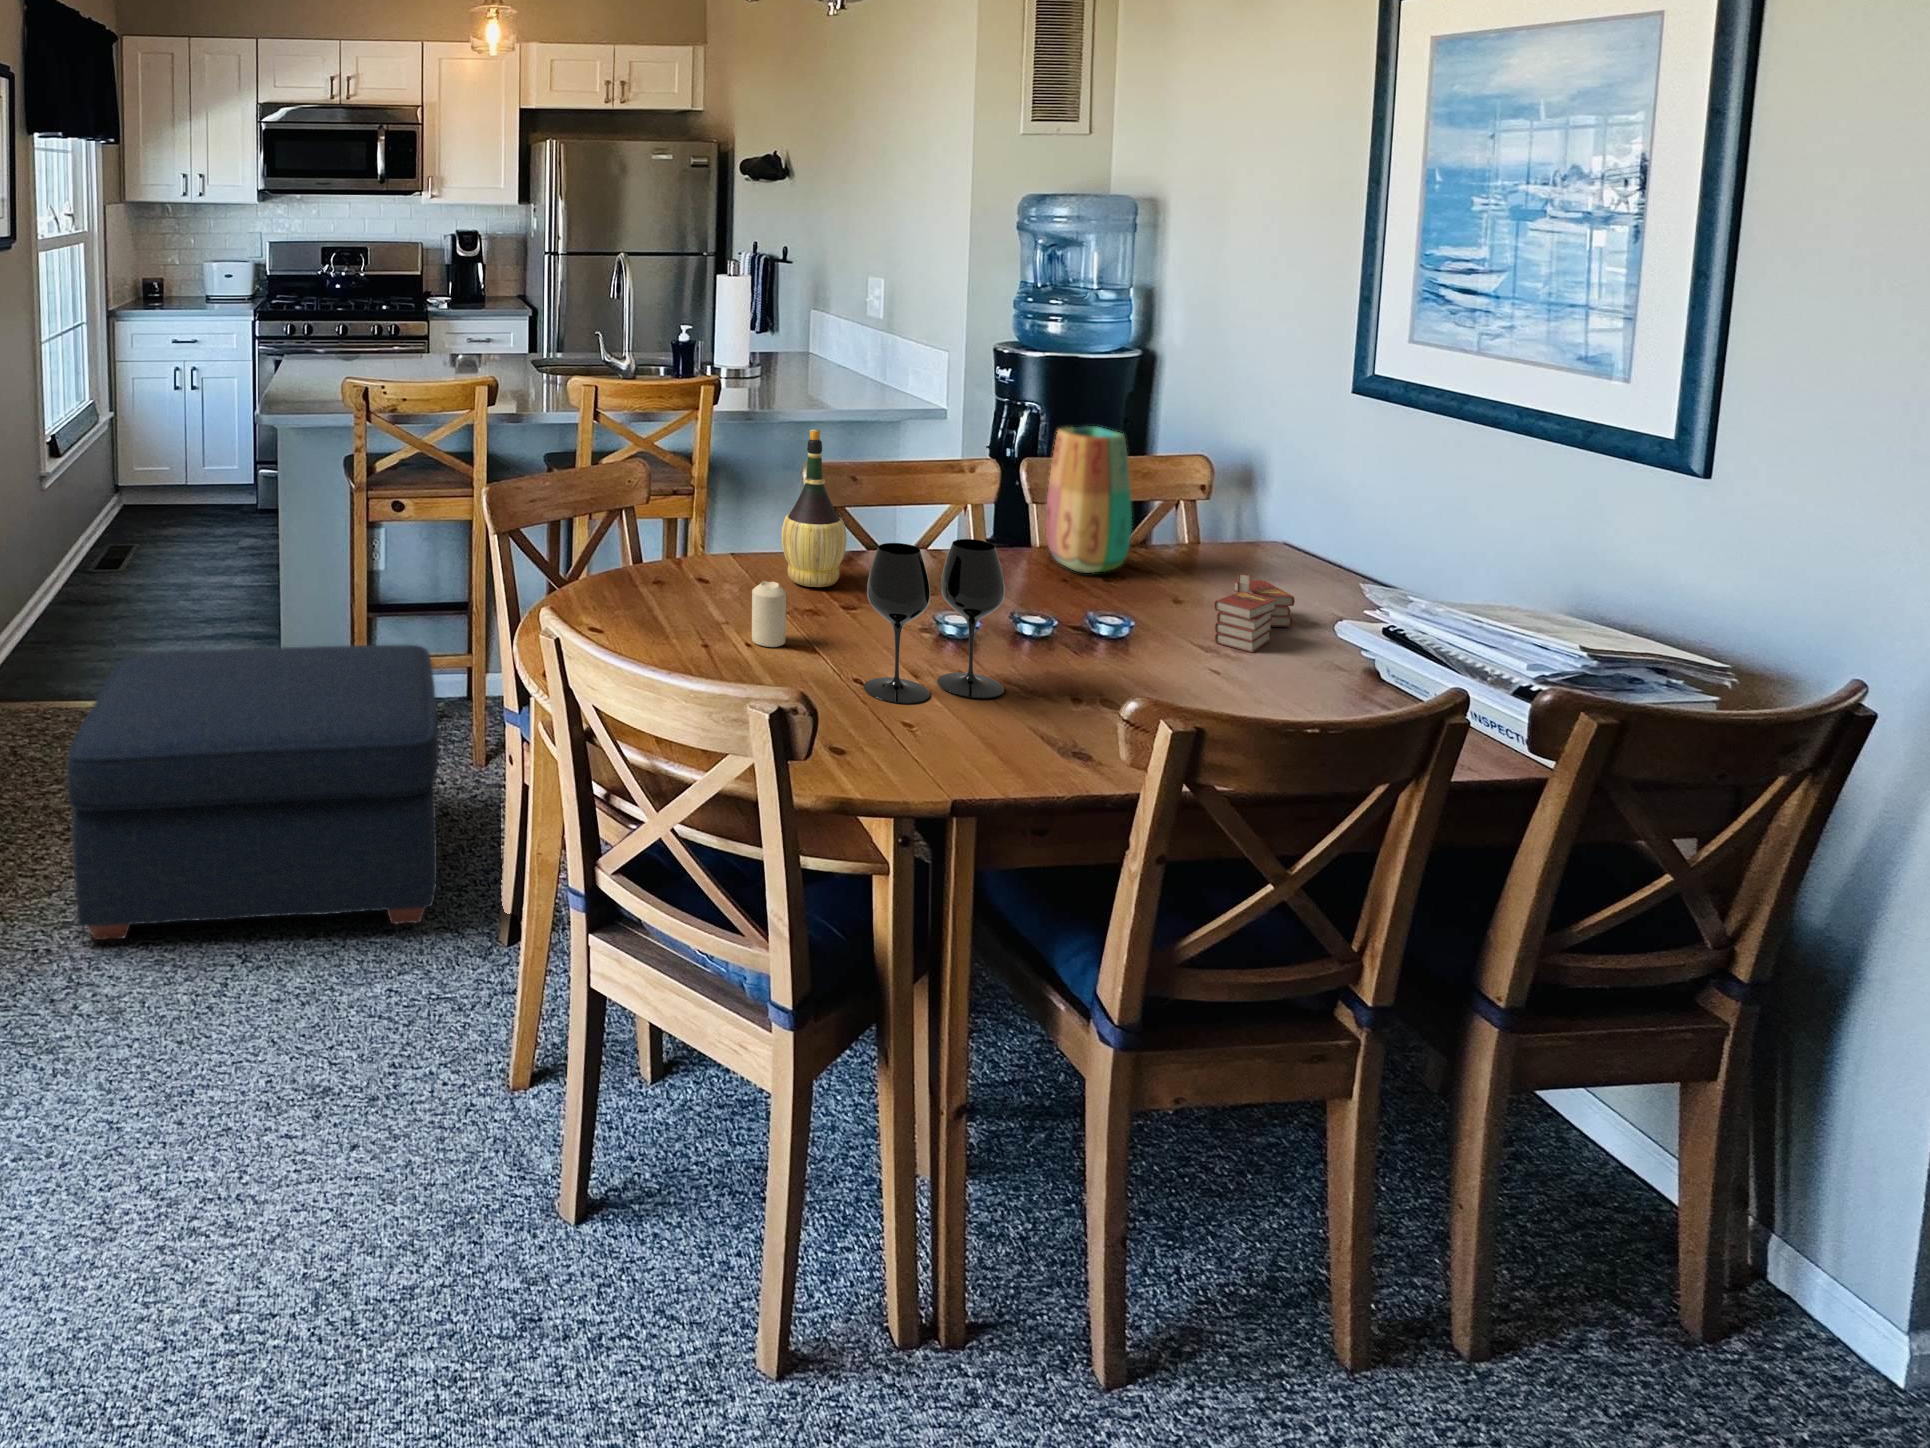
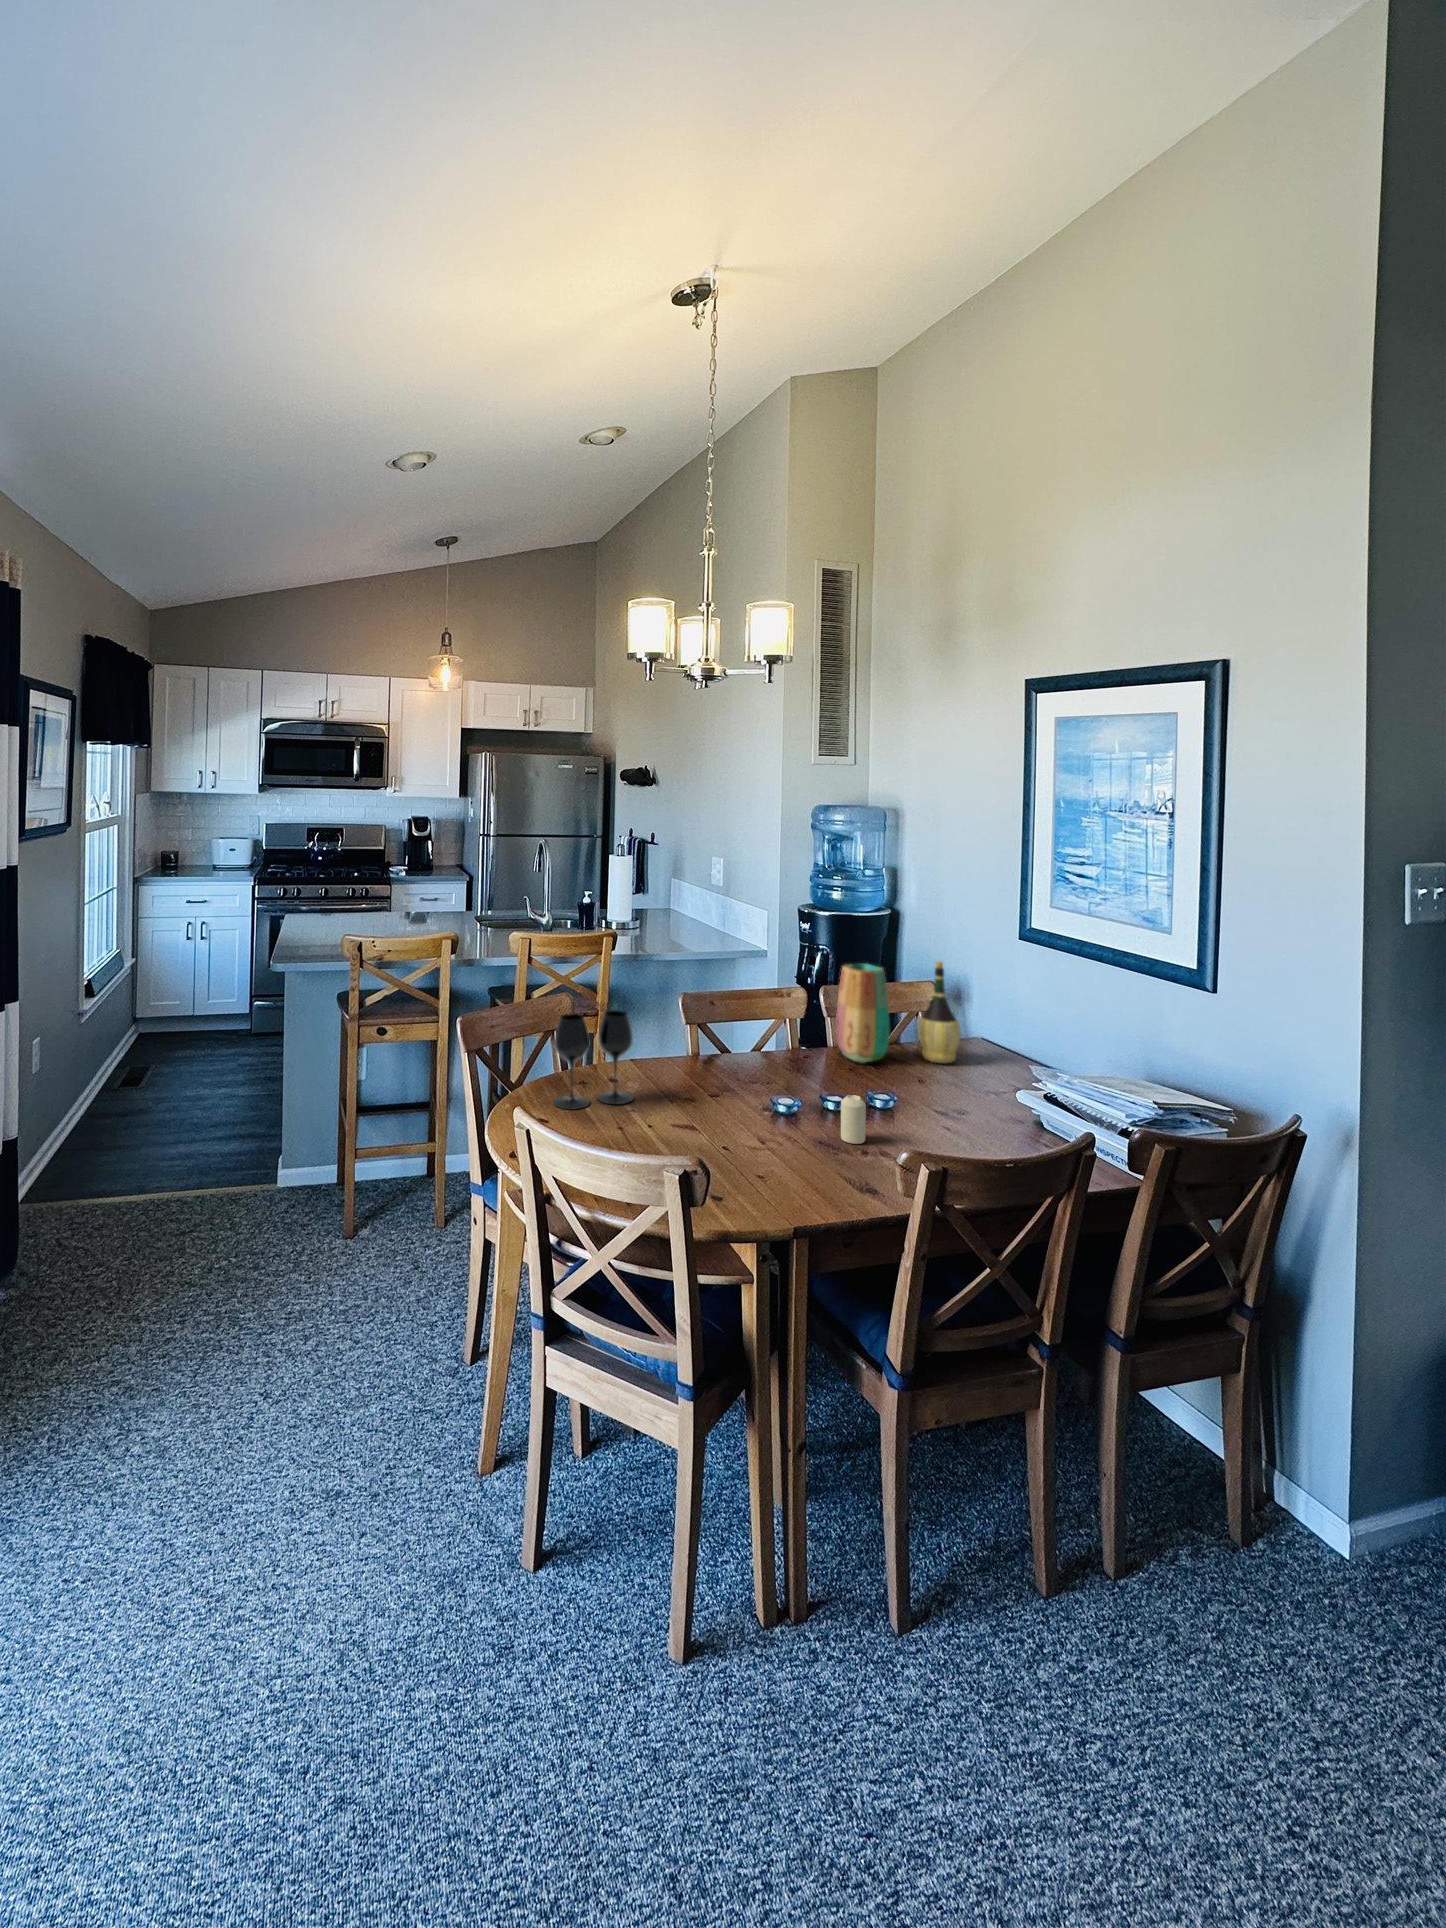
wine bottle: present [782,430,847,587] -> present [918,961,961,1063]
wine glass: present [864,539,1005,704] -> present [553,1010,633,1109]
book: present [1214,573,1295,653] -> none [943,1060,990,1113]
candle: present [752,581,786,647] -> present [841,1095,866,1144]
ottoman: present [67,645,439,940] -> none [126,1135,420,1391]

